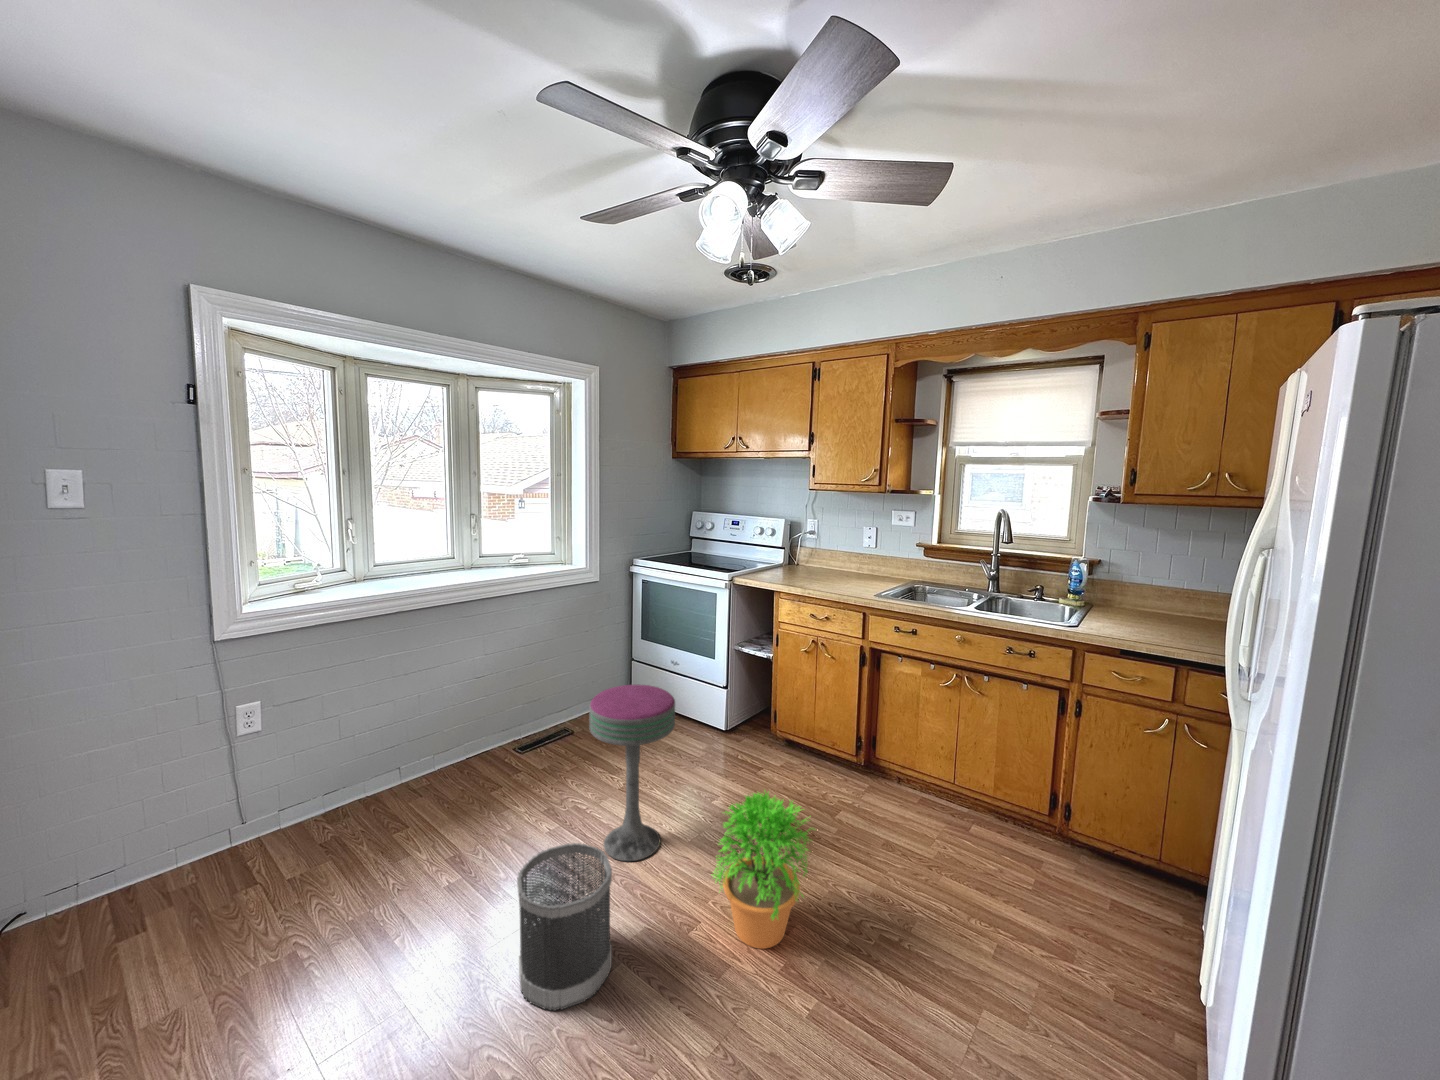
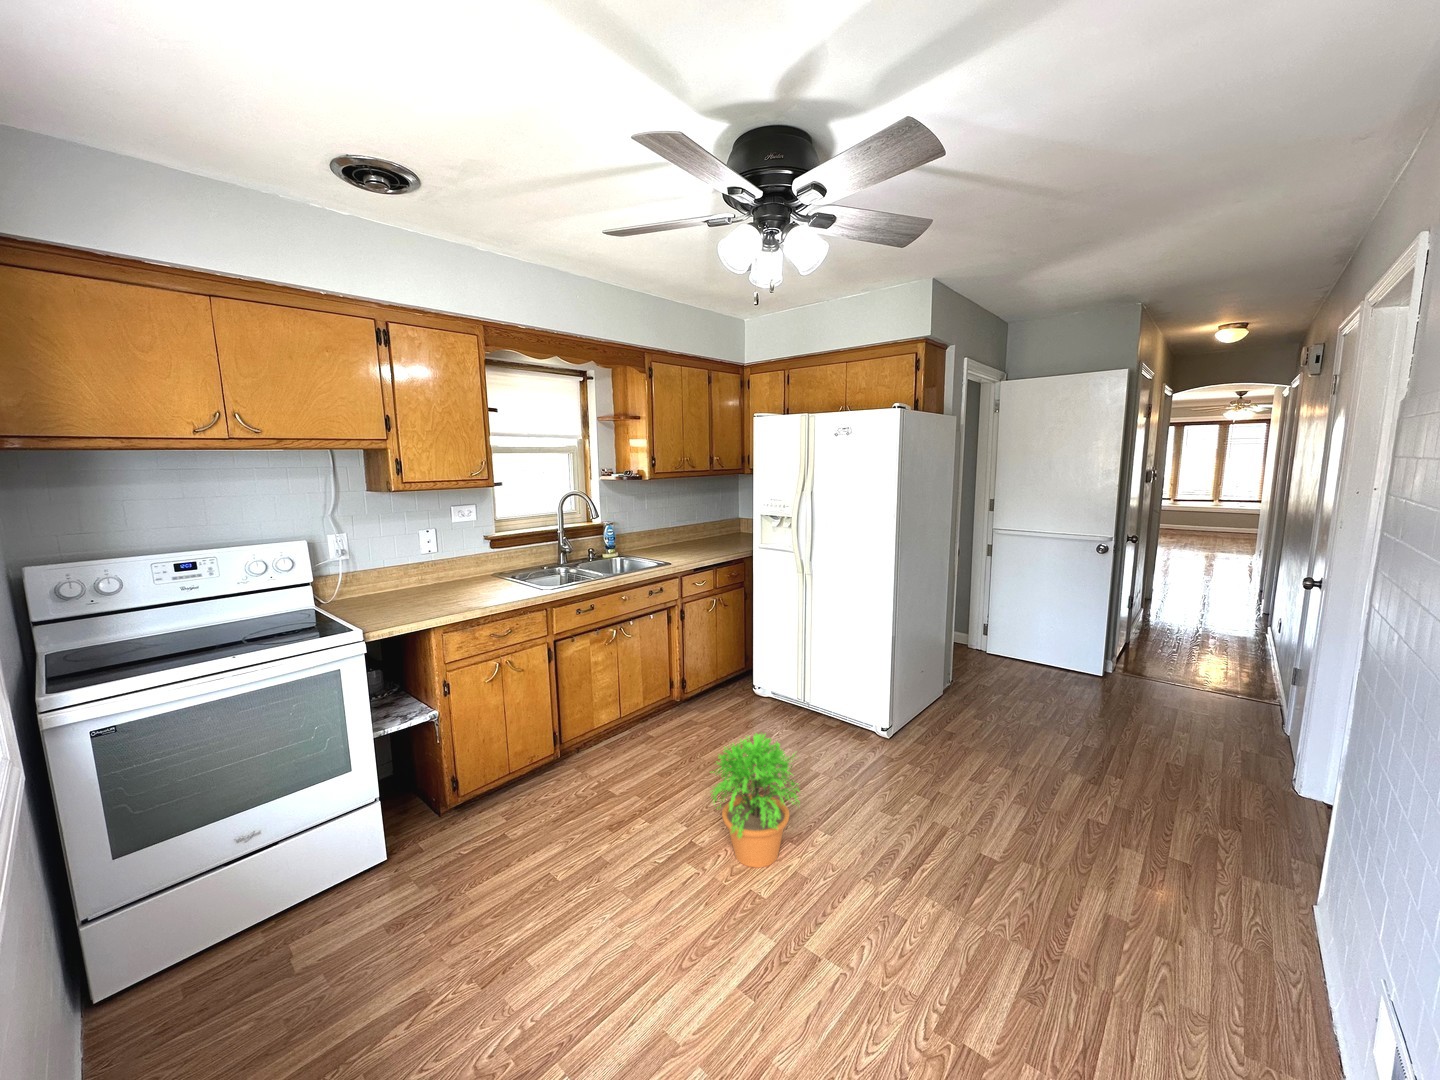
bar stool: present [589,684,675,861] -> none [552,742,669,987]
wastebasket: present [517,843,612,1011] -> none [767,856,868,1038]

